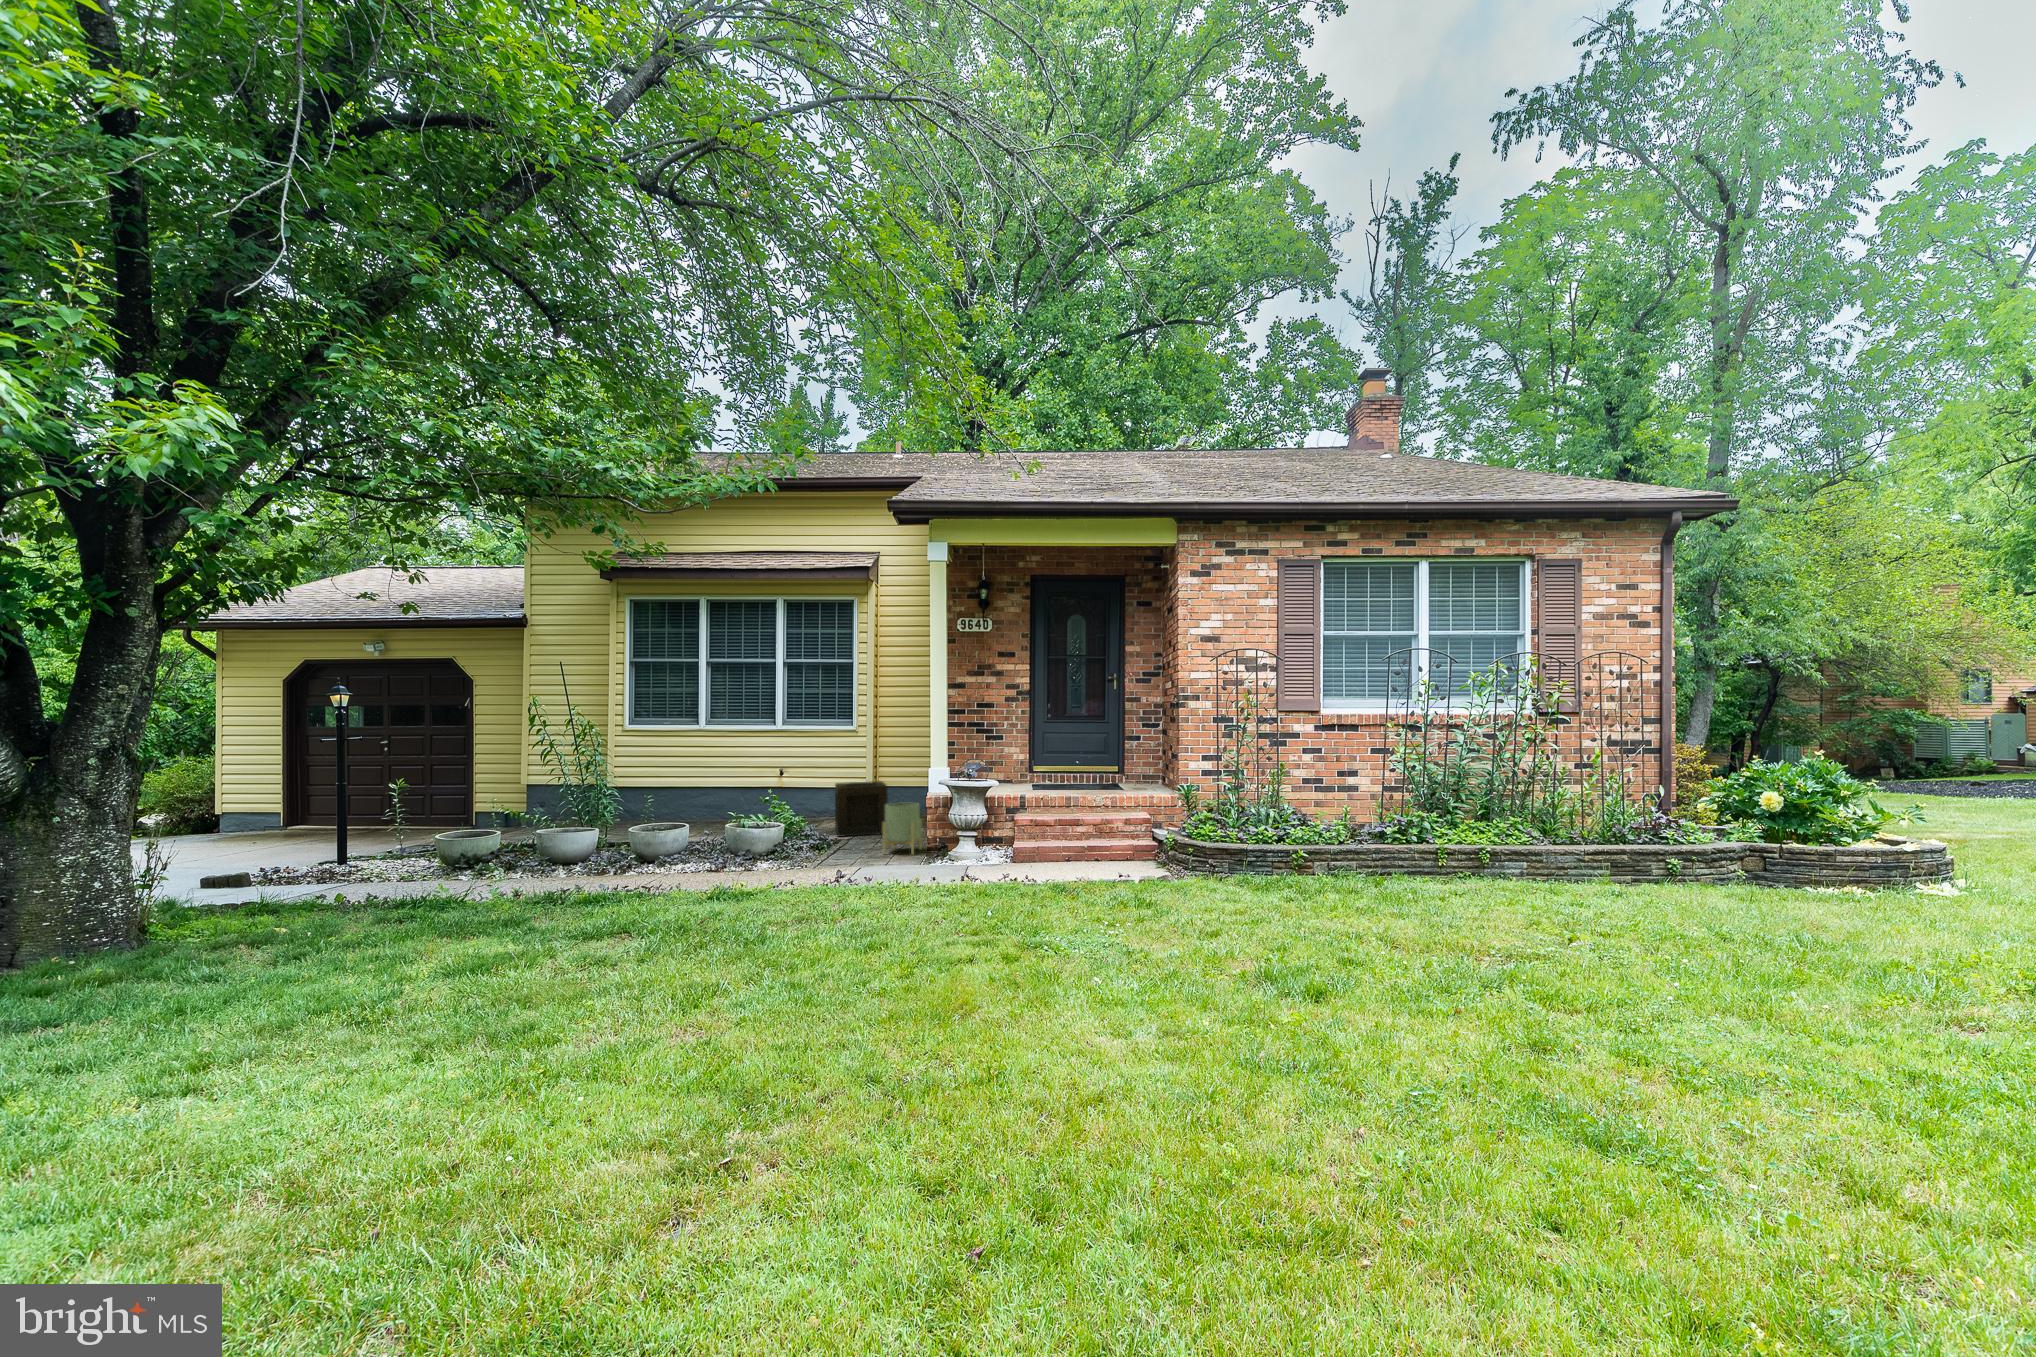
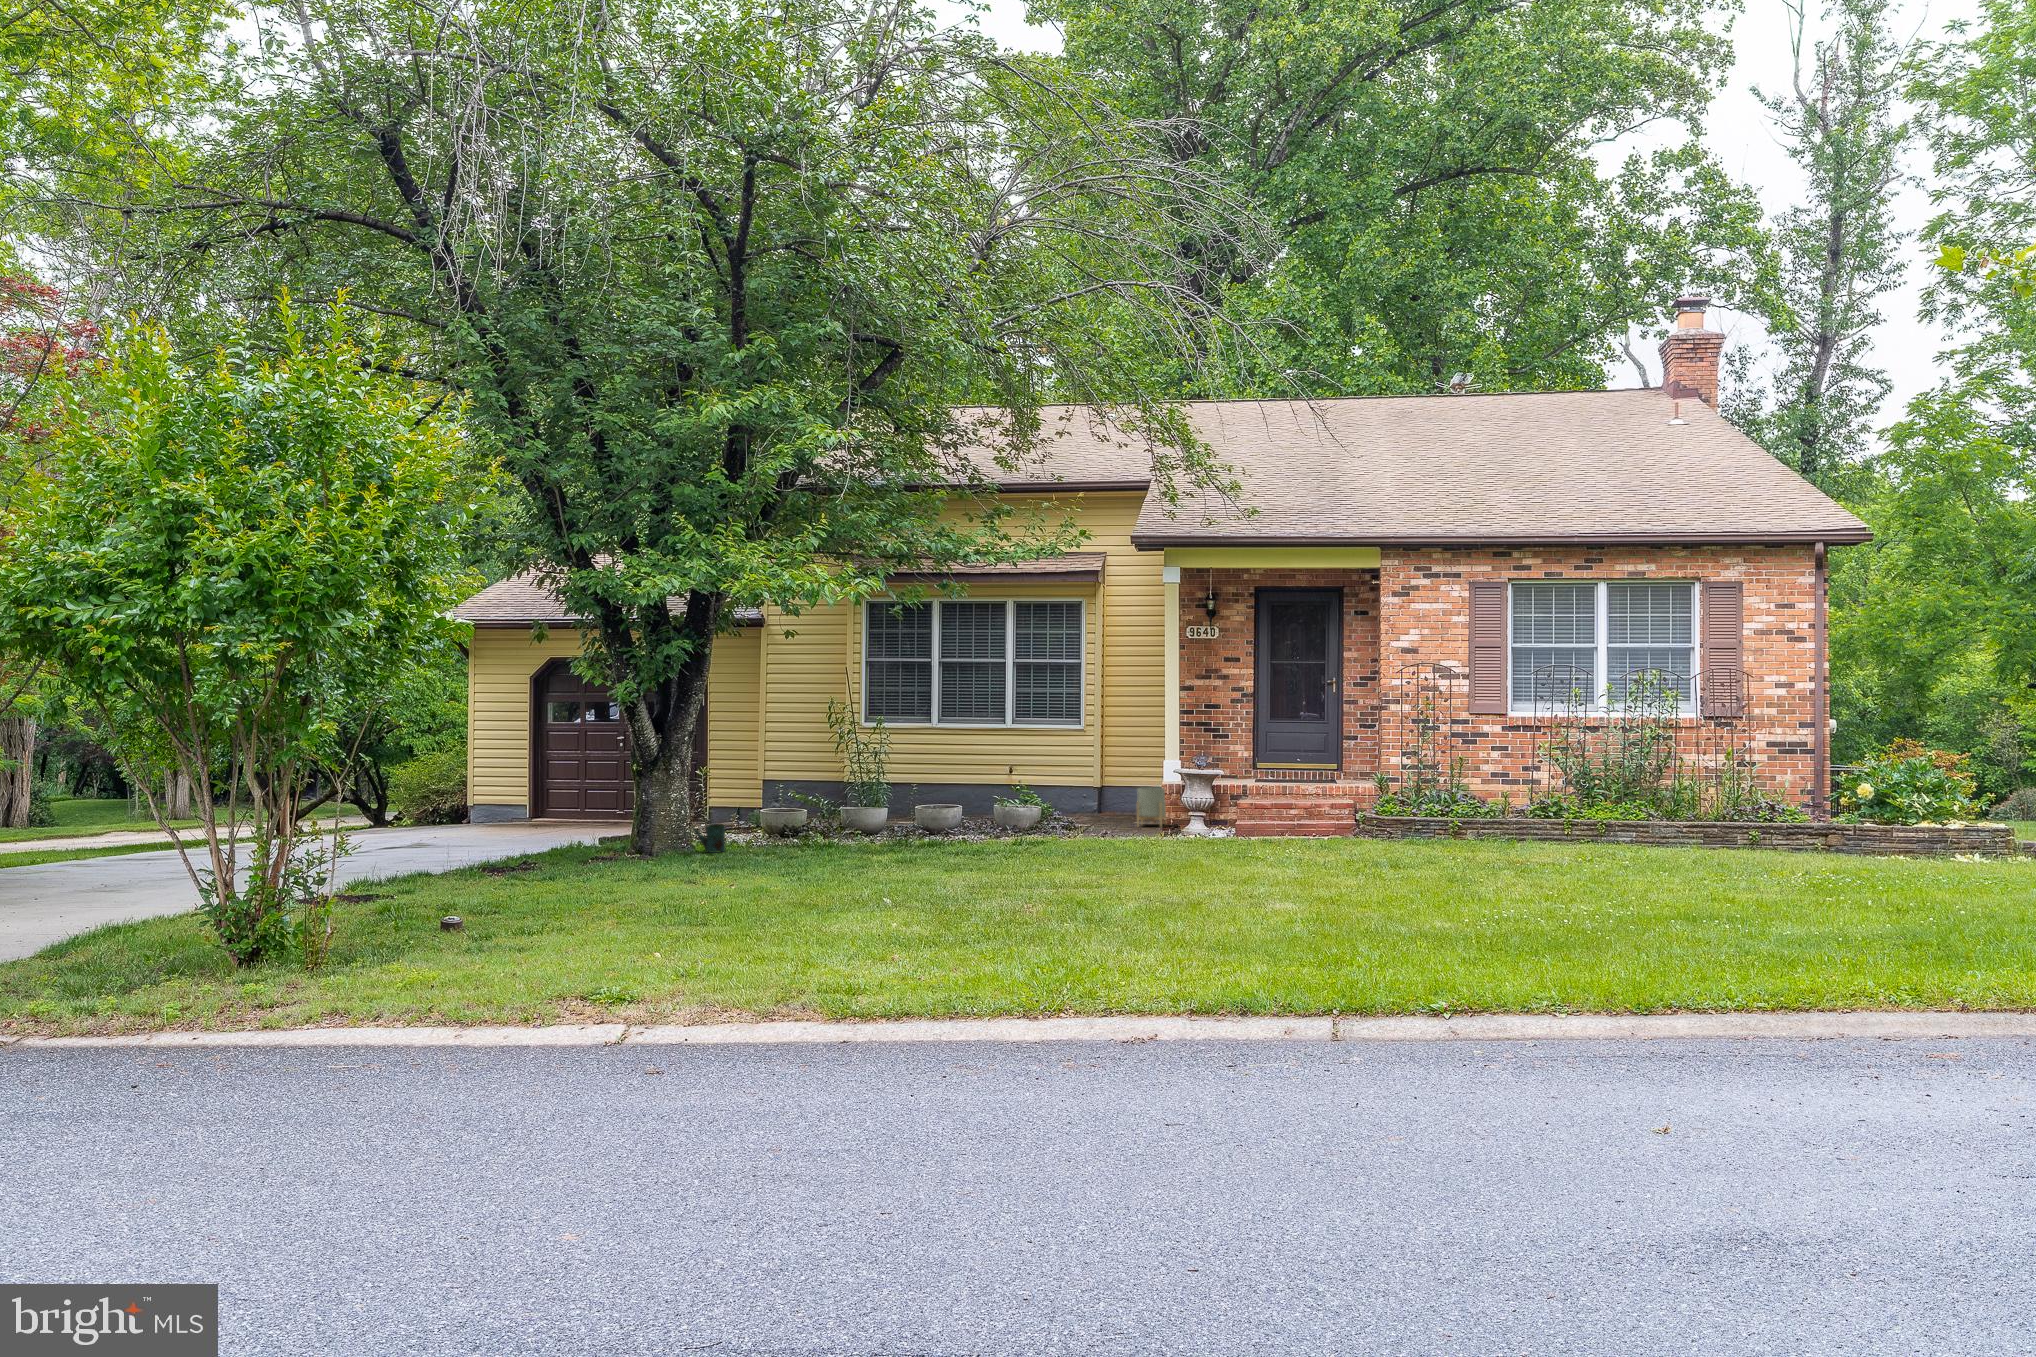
wooden crate: present [835,781,888,837] -> none [1080,774,1130,819]
watering can: none [86,889,186,943] -> present [688,822,726,853]

